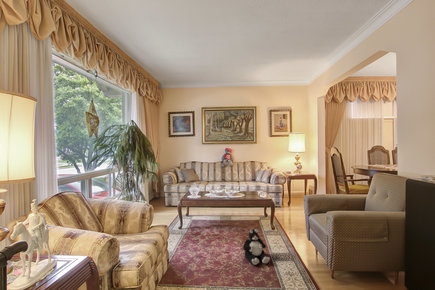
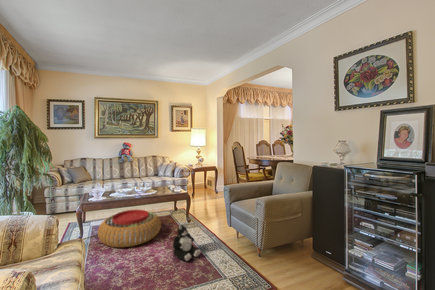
pouf: none [191,210,243,241] -> present [98,210,161,247]

